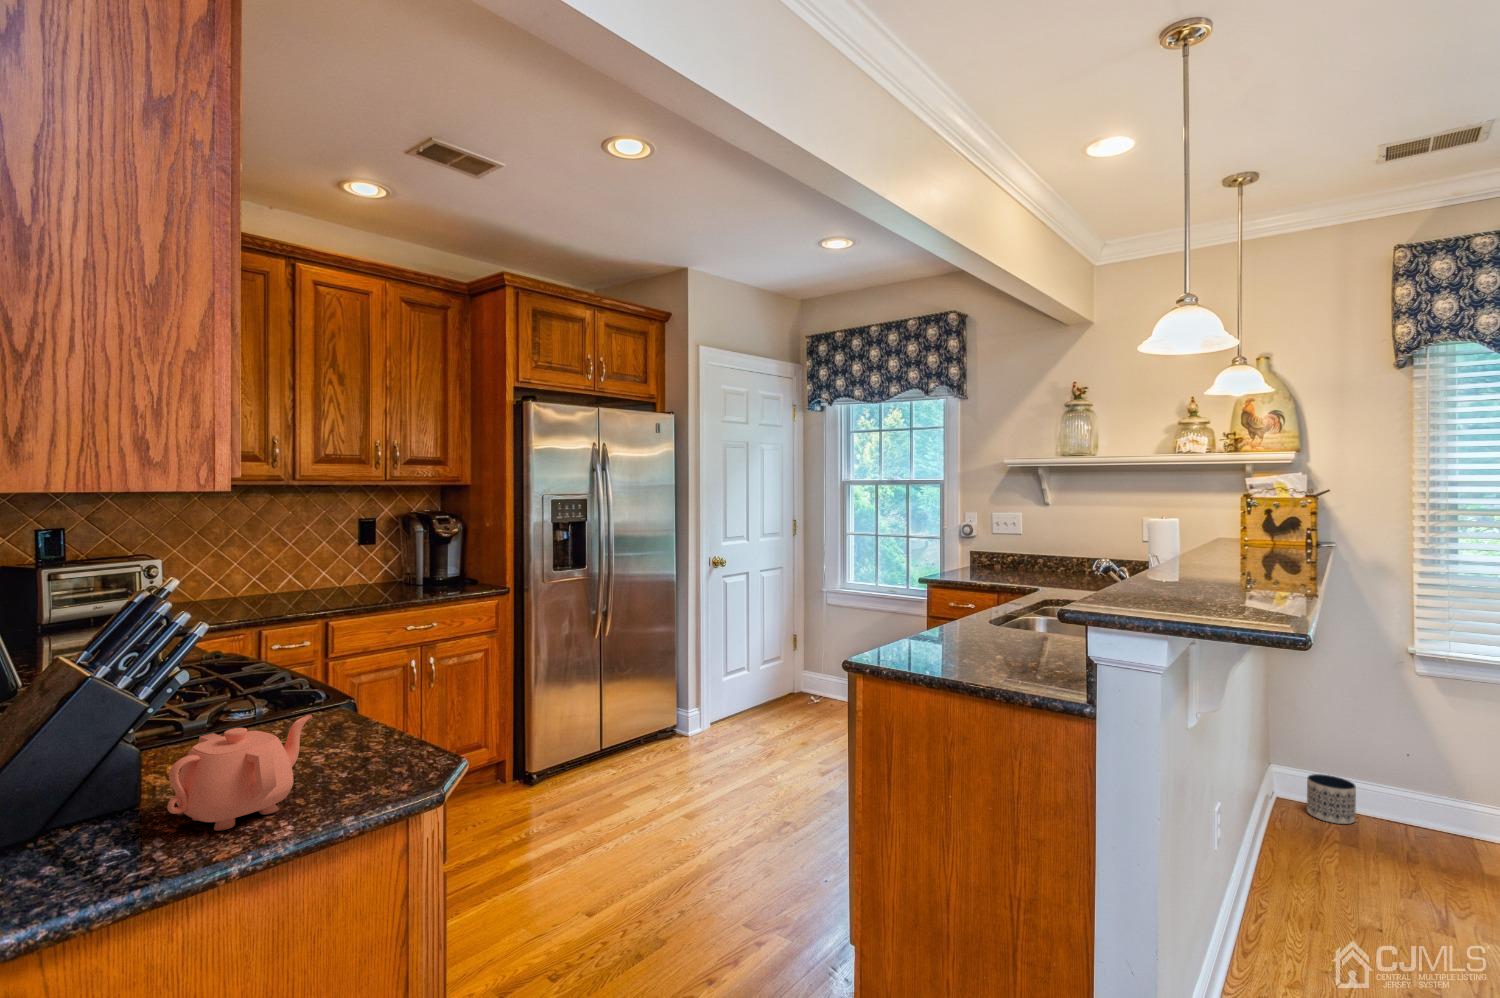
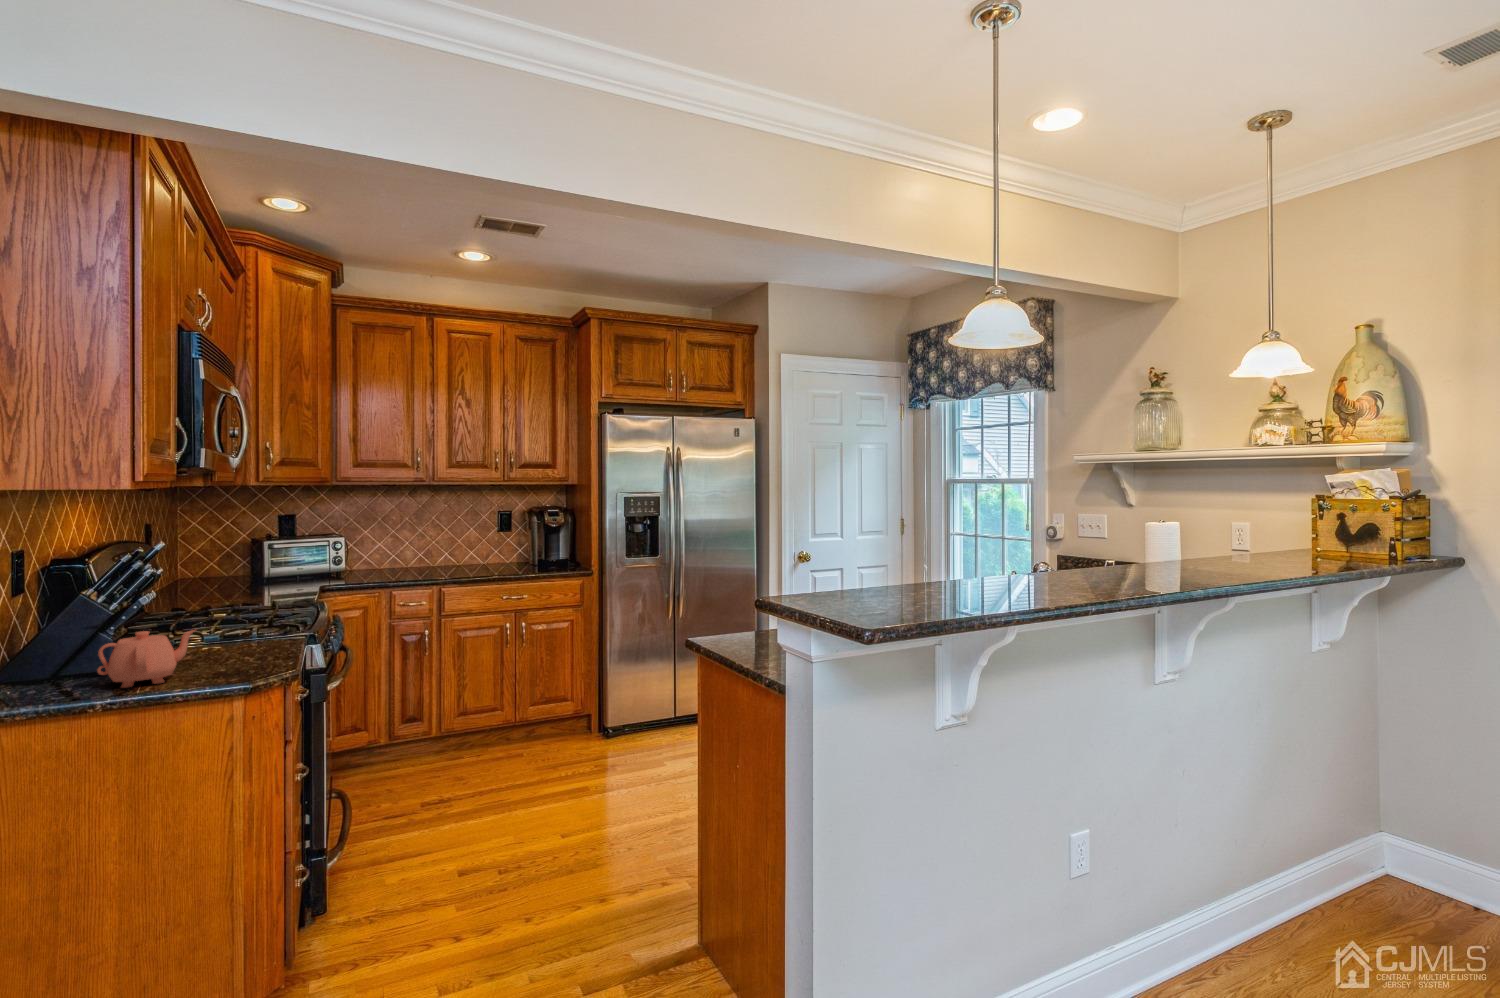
planter: present [1307,774,1356,824] -> none [1405,839,1470,905]

